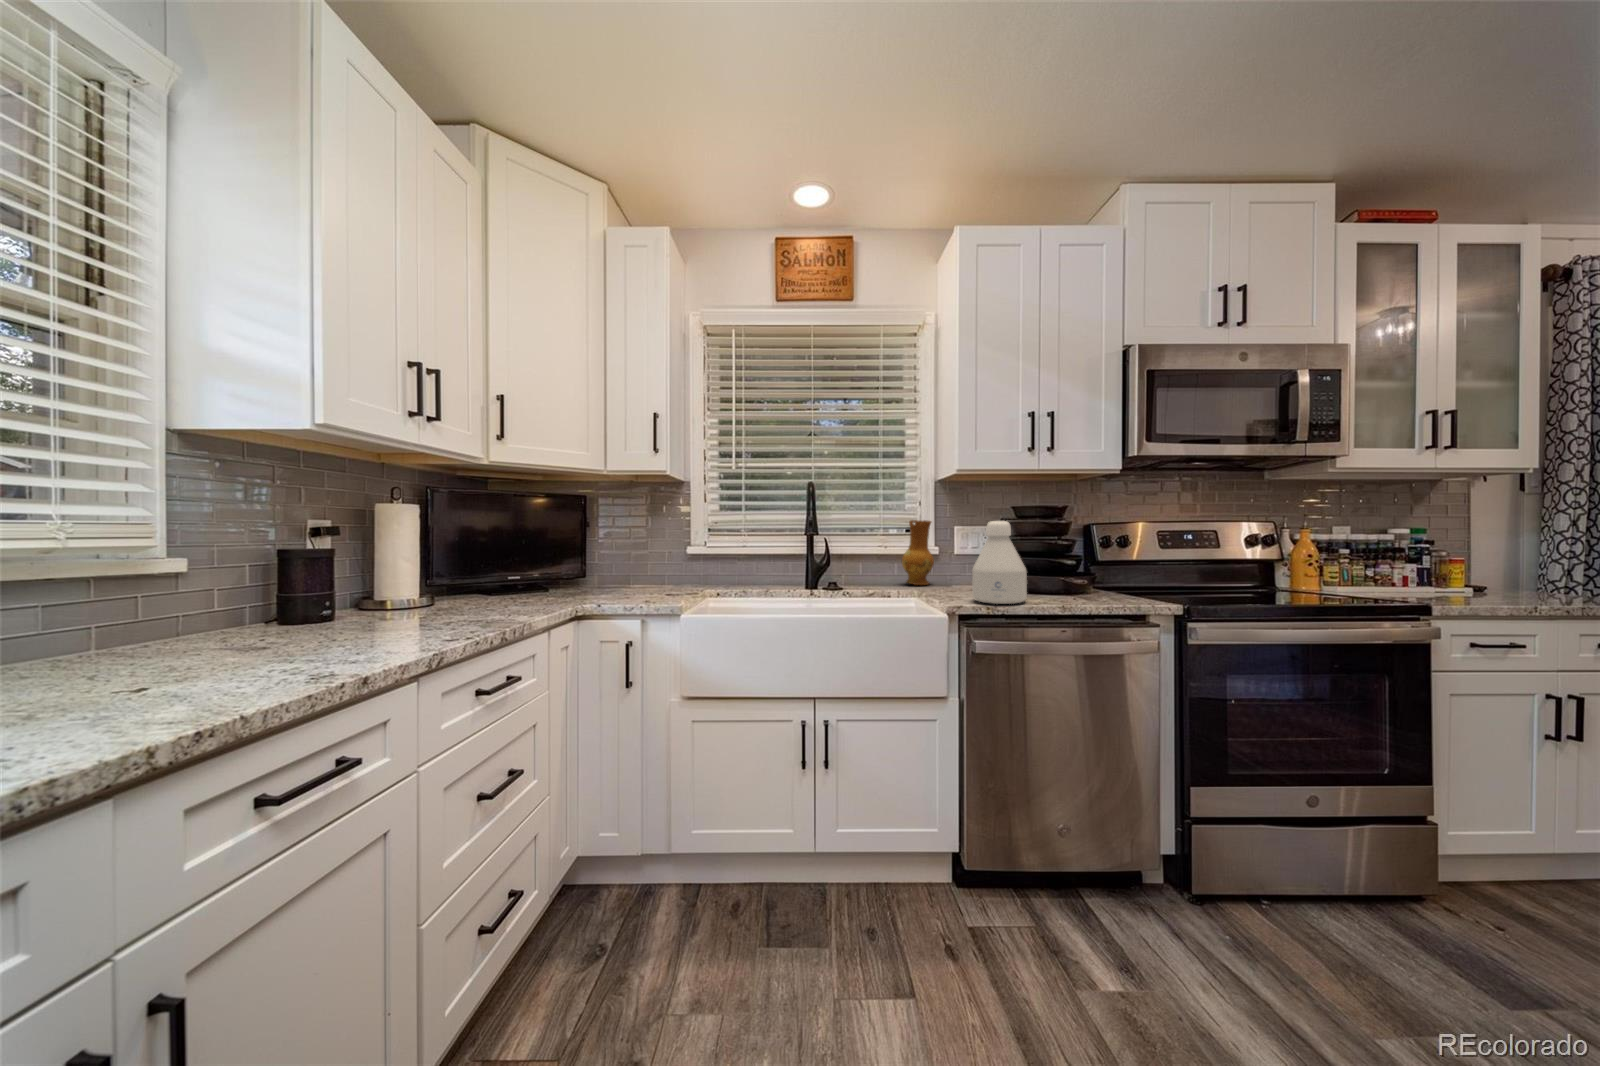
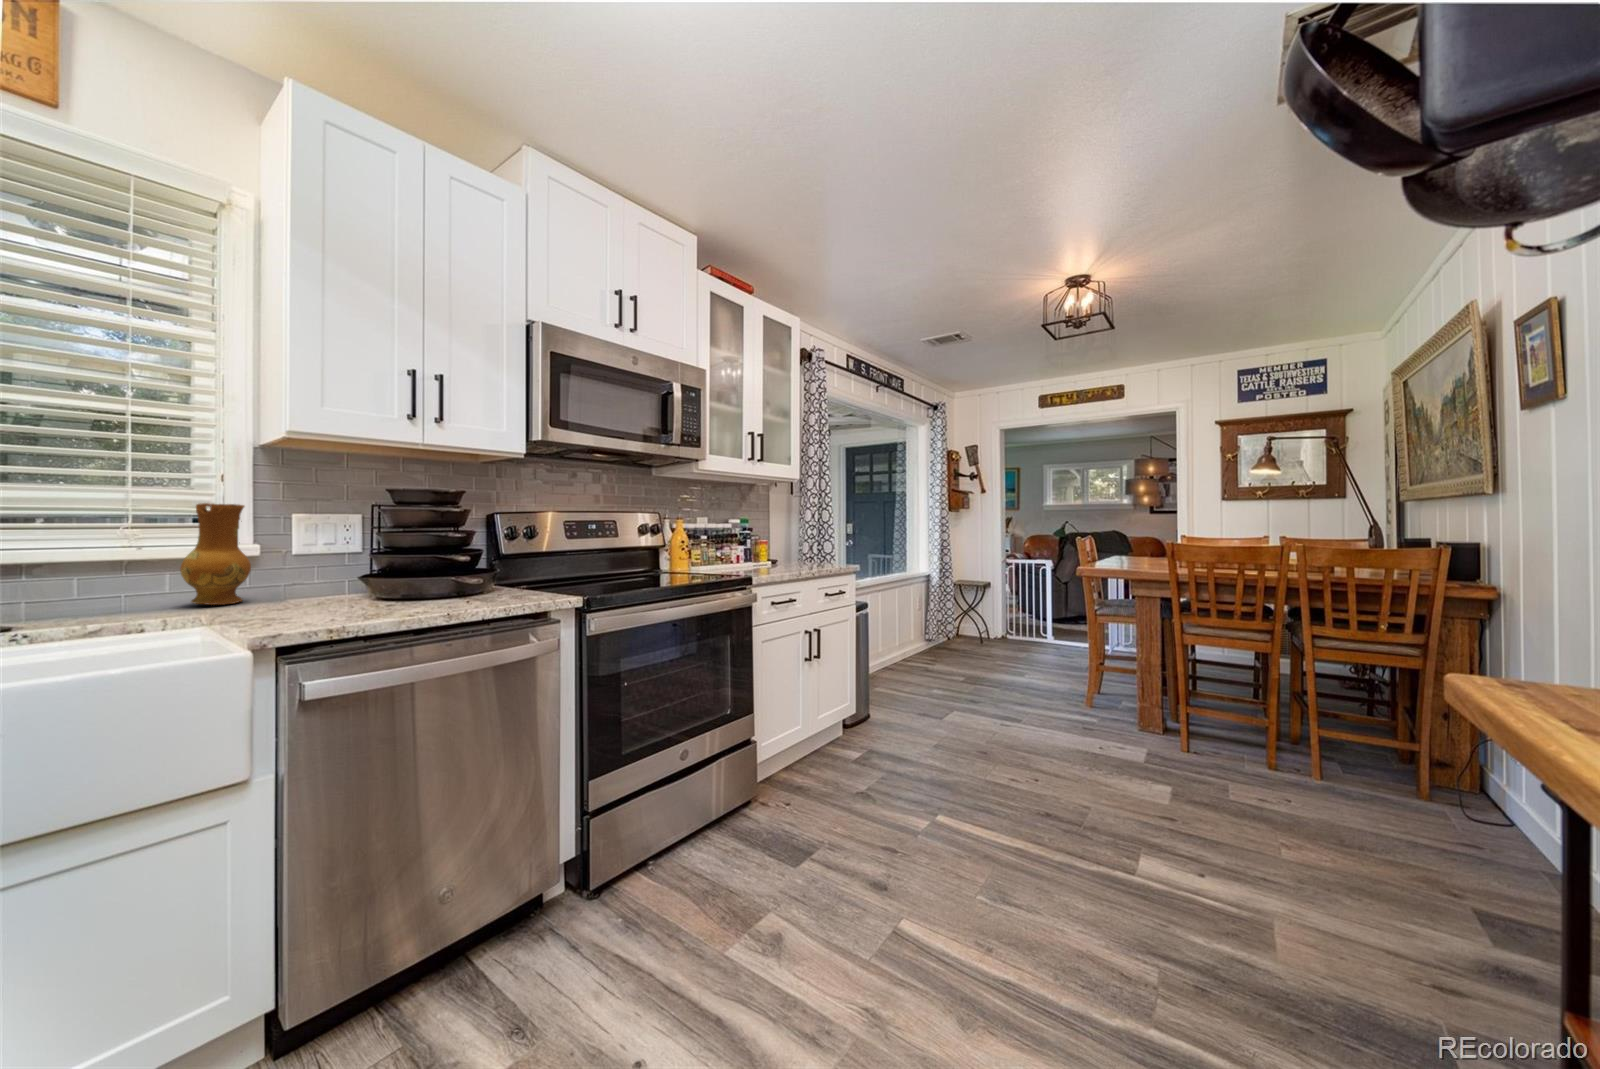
bottle: present [972,521,1027,604] -> none [309,507,399,623]

